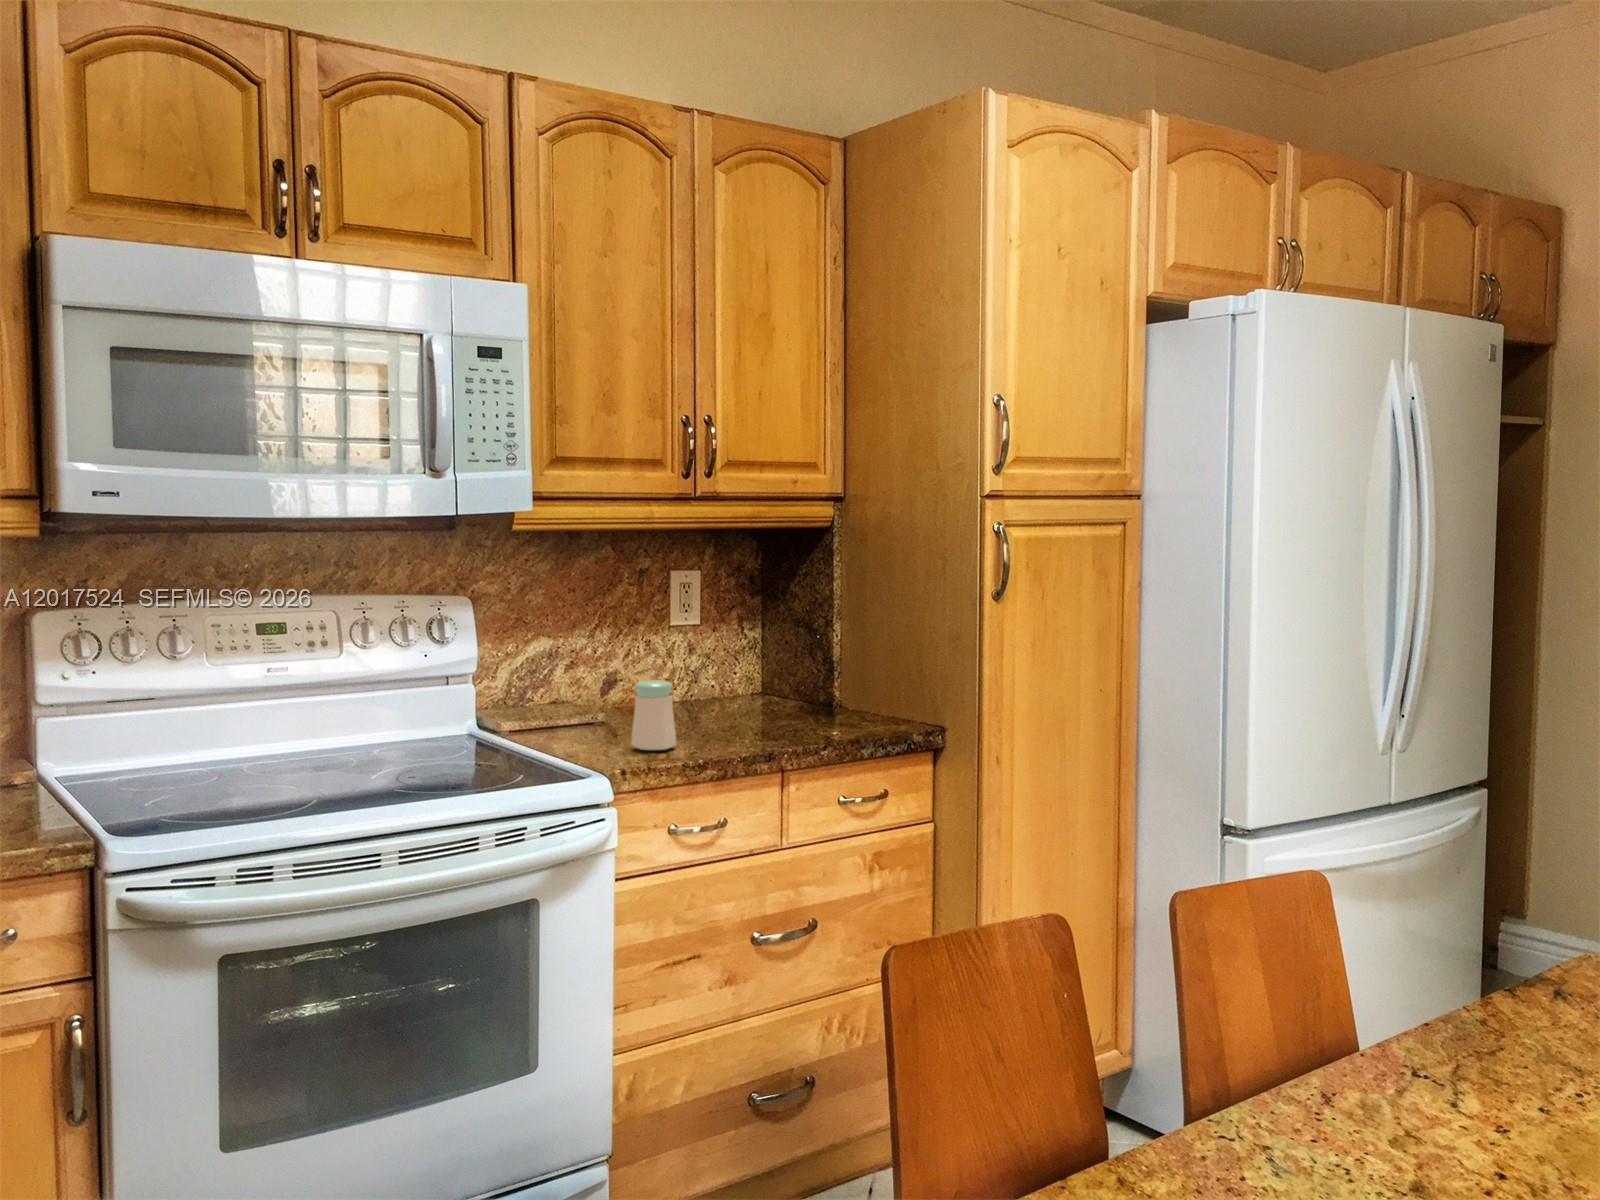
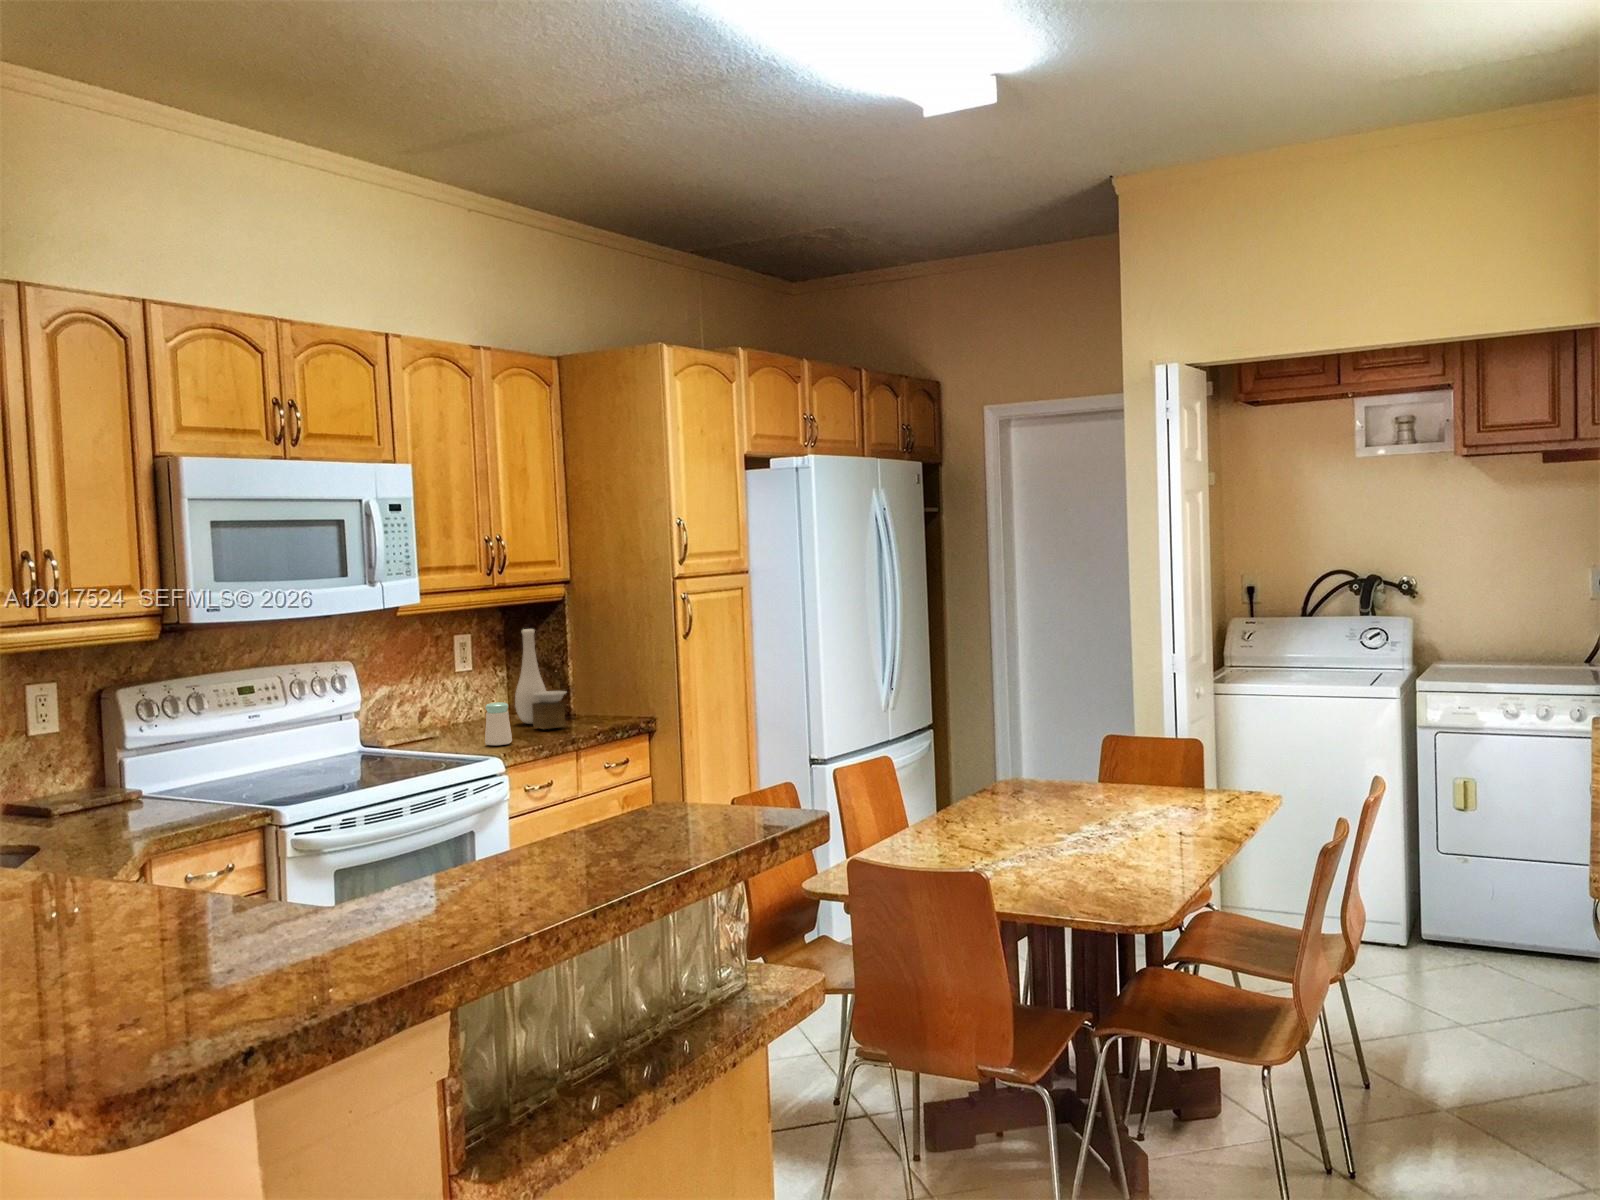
vase: none [735,567,800,728] -> present [515,629,566,729]

